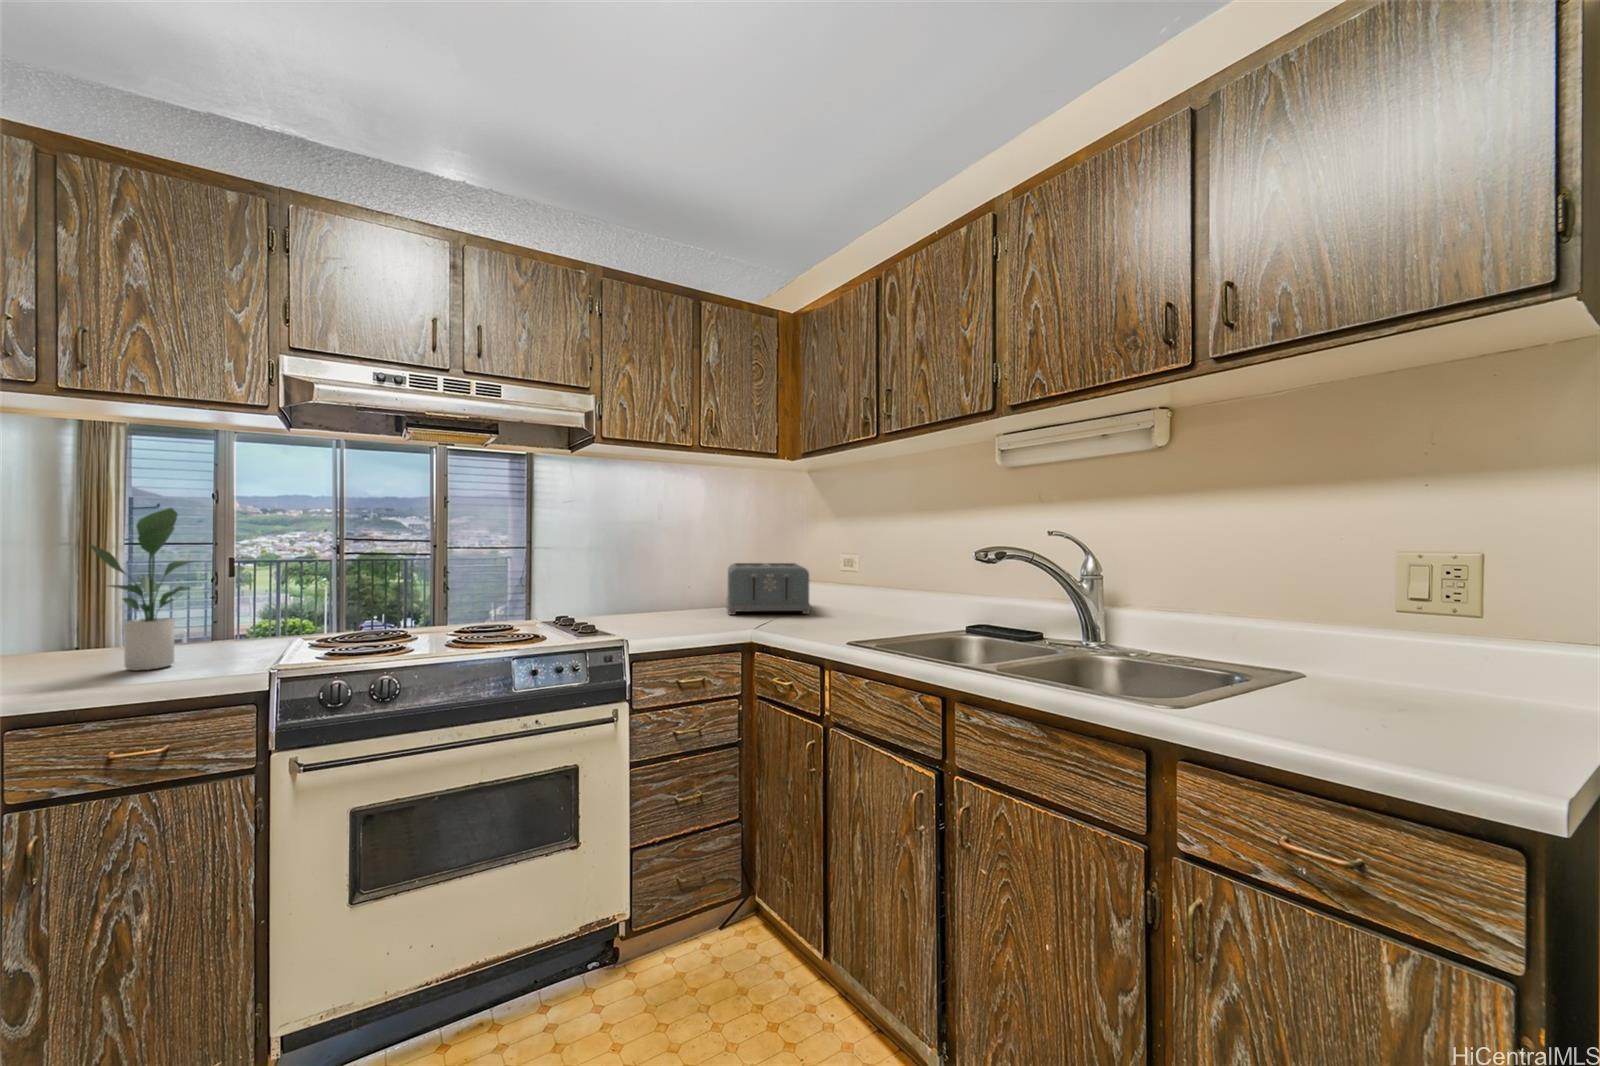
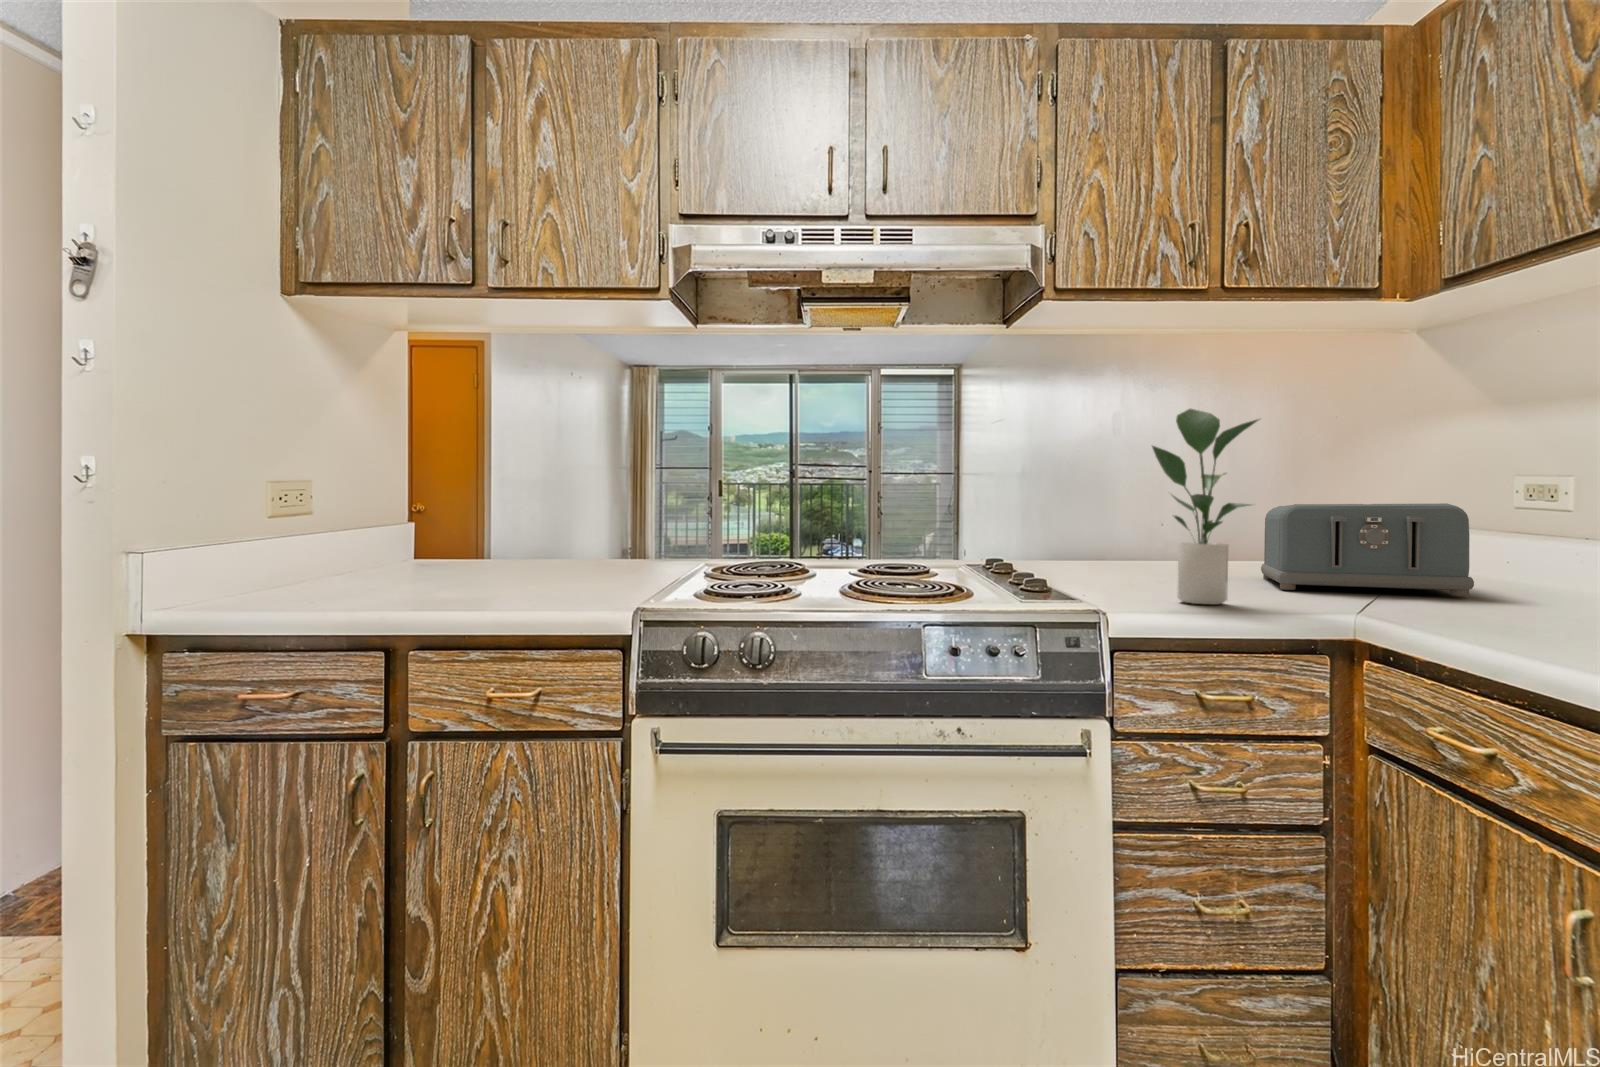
potted plant: present [89,508,194,670] -> present [1152,409,1259,605]

